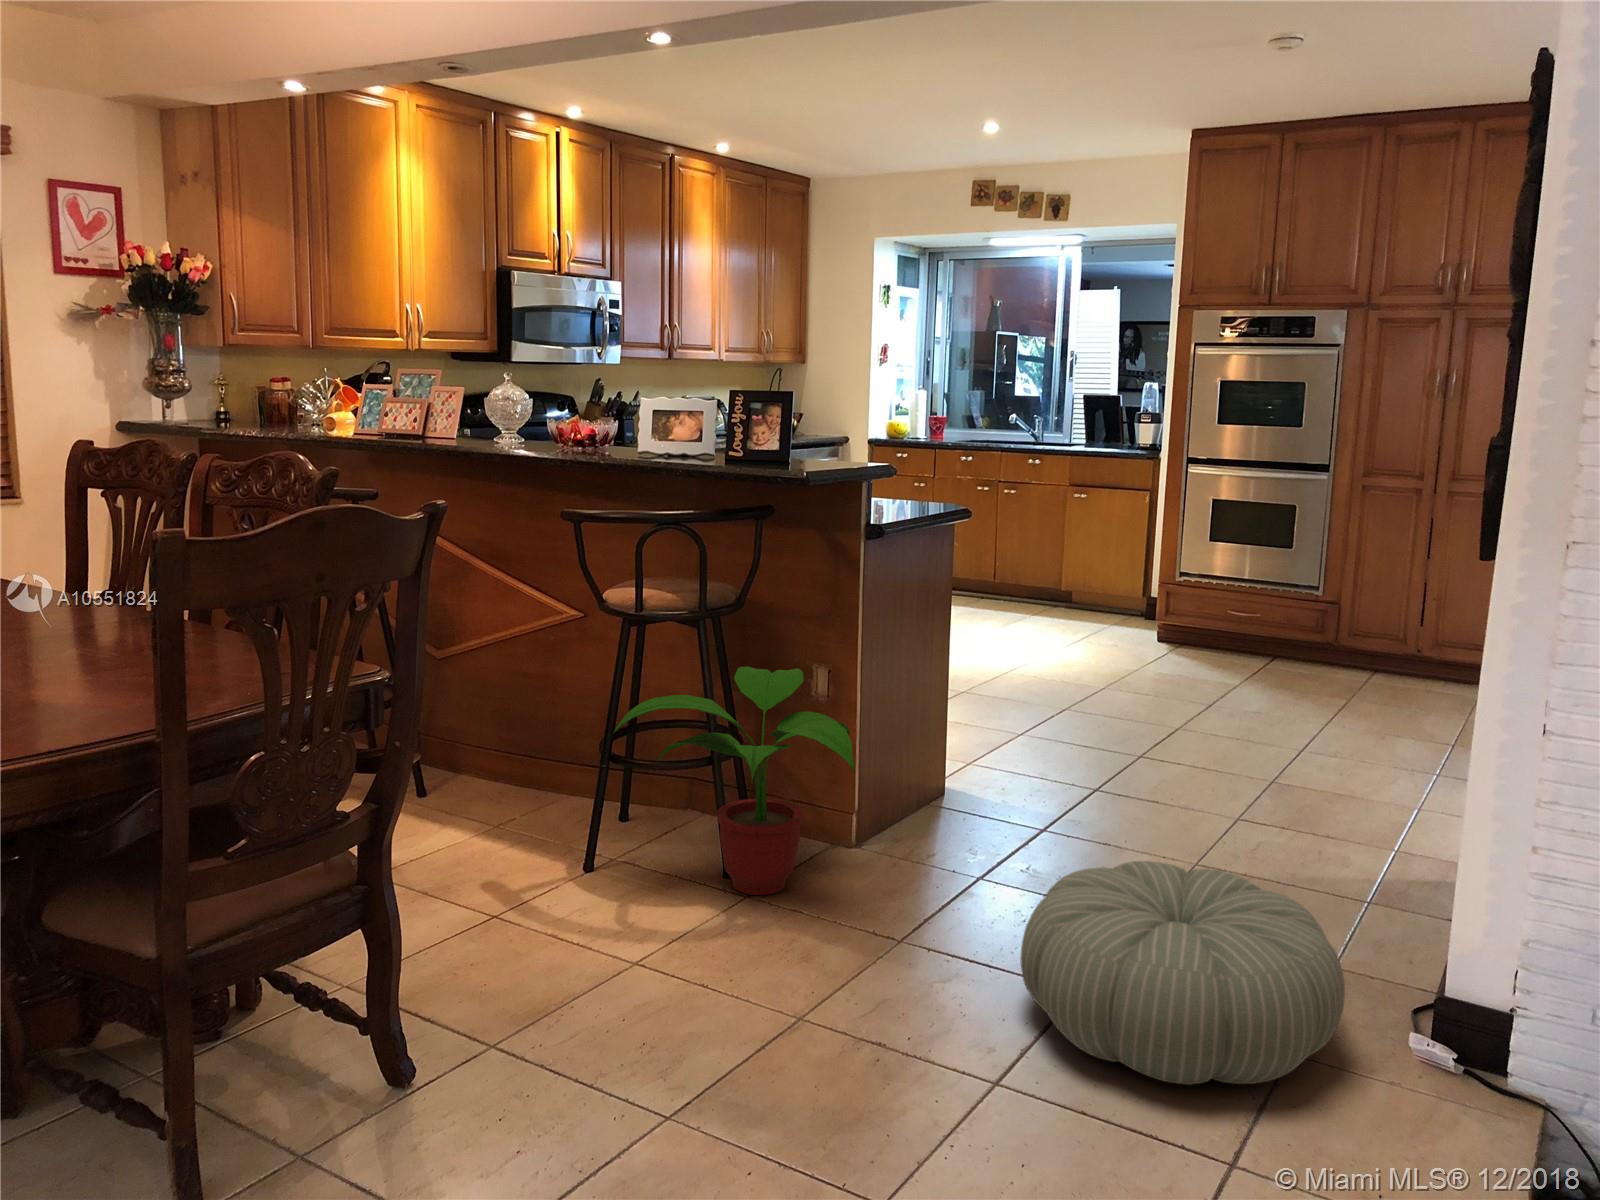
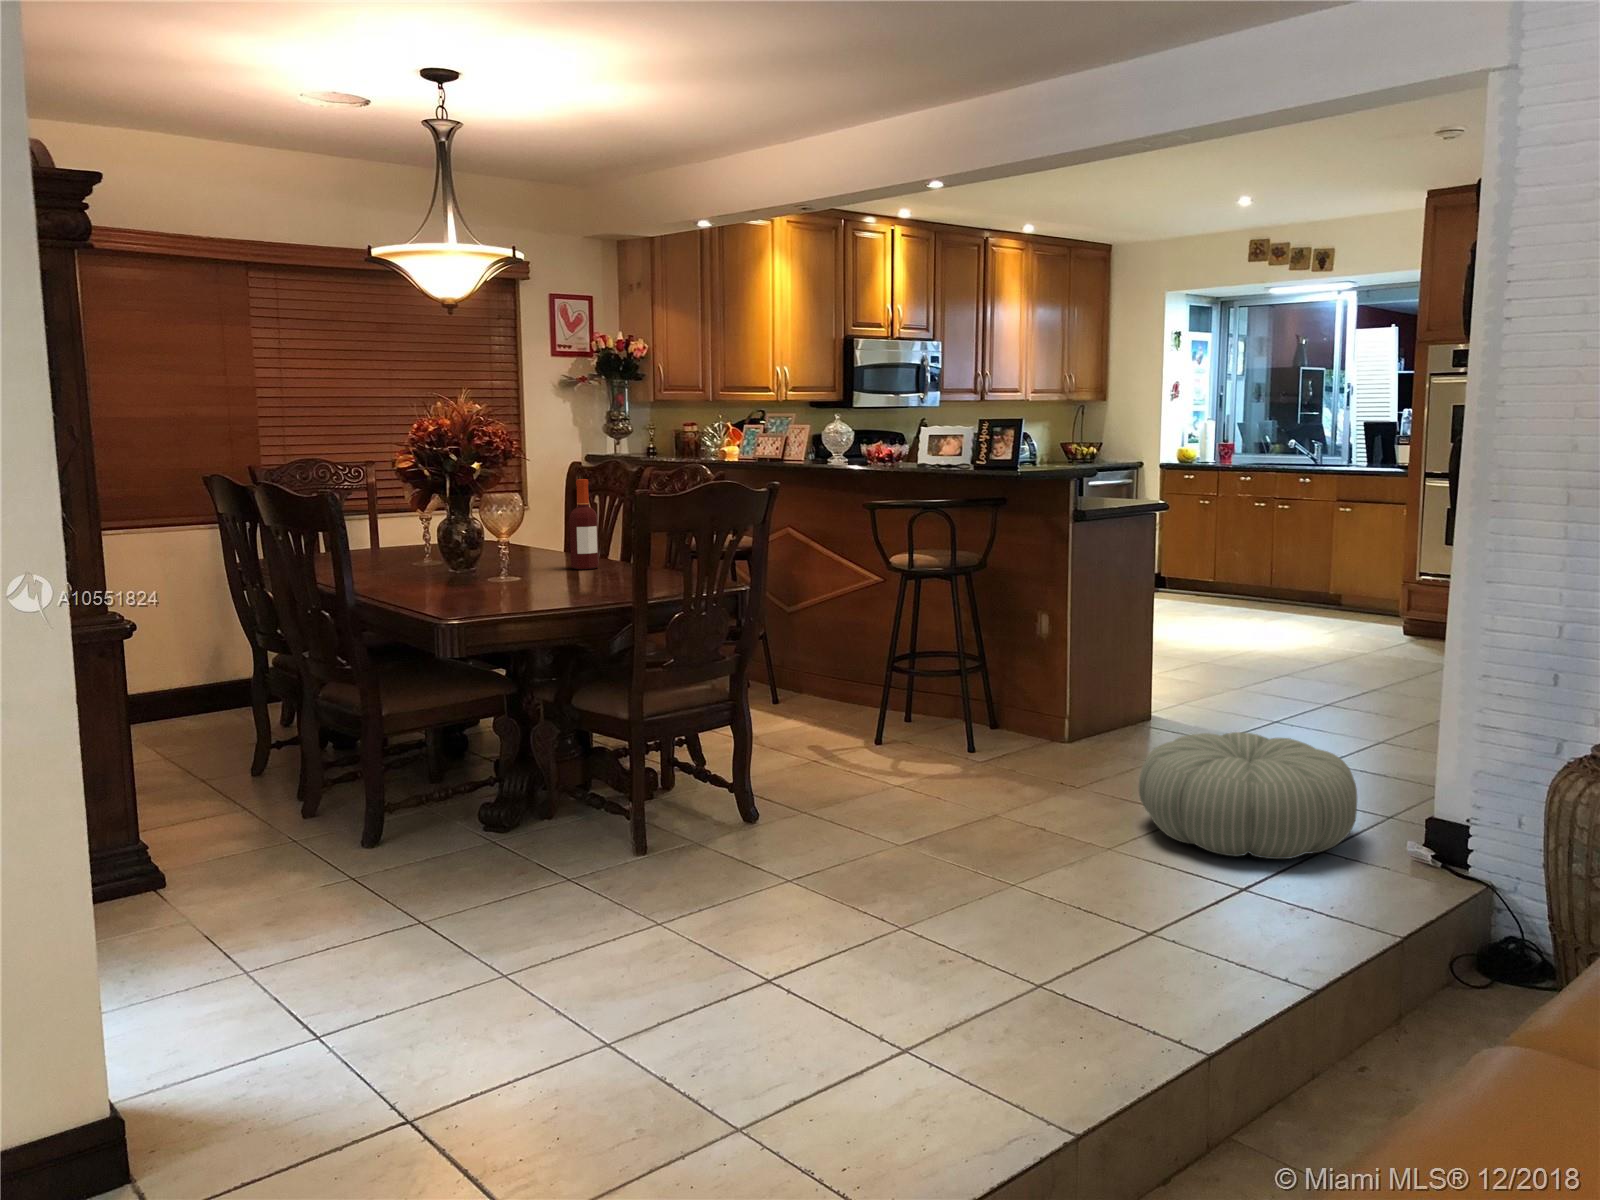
bottle: none [44,484,108,645] -> present [569,479,599,569]
potted plant: present [613,667,854,895] -> none [892,610,1058,761]

